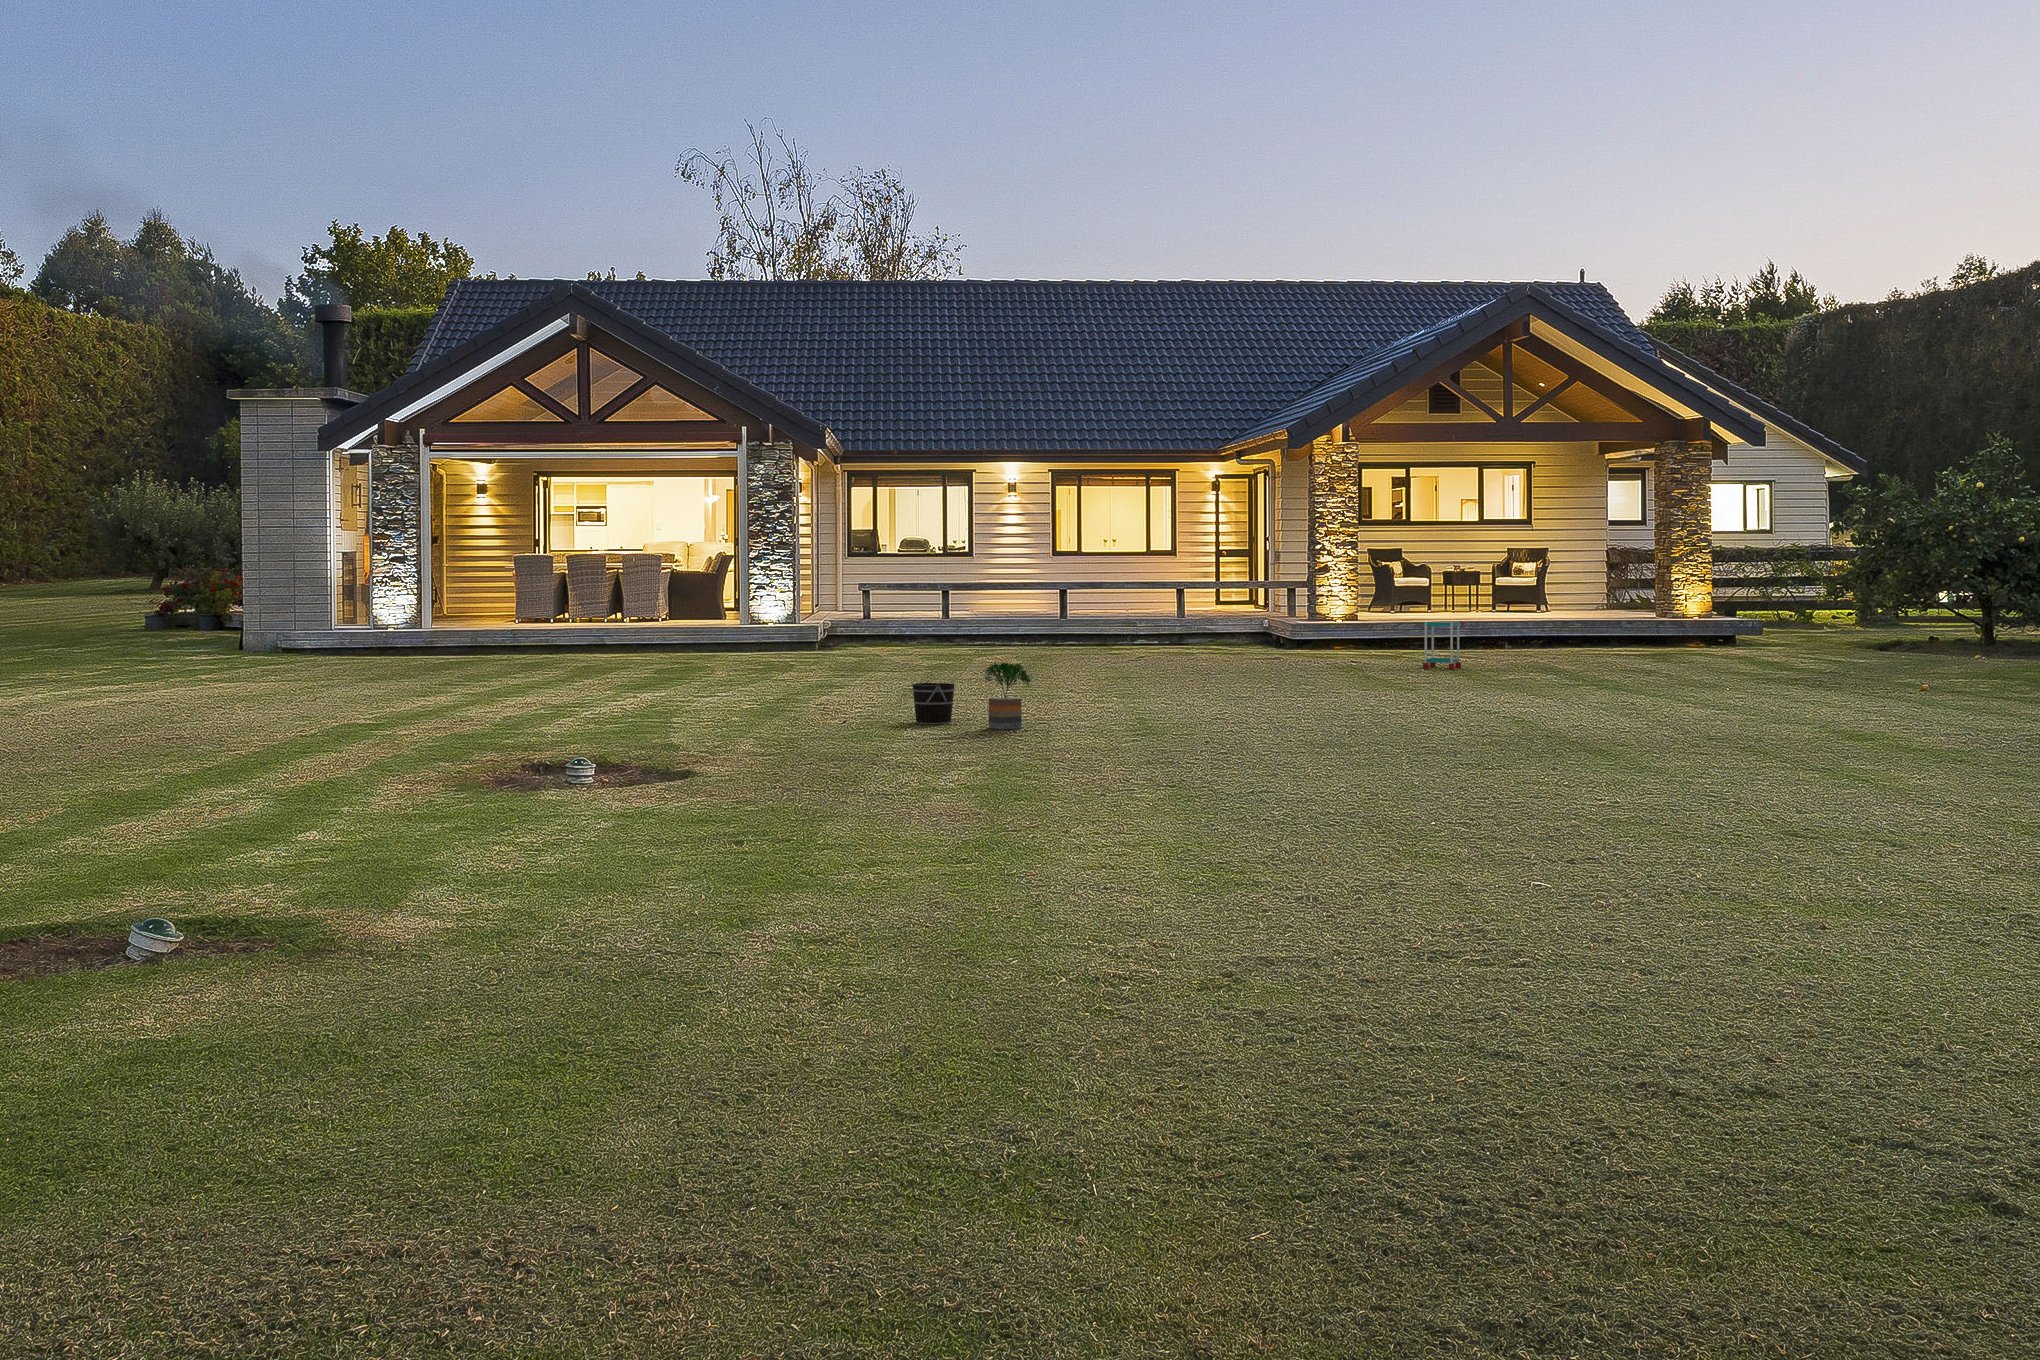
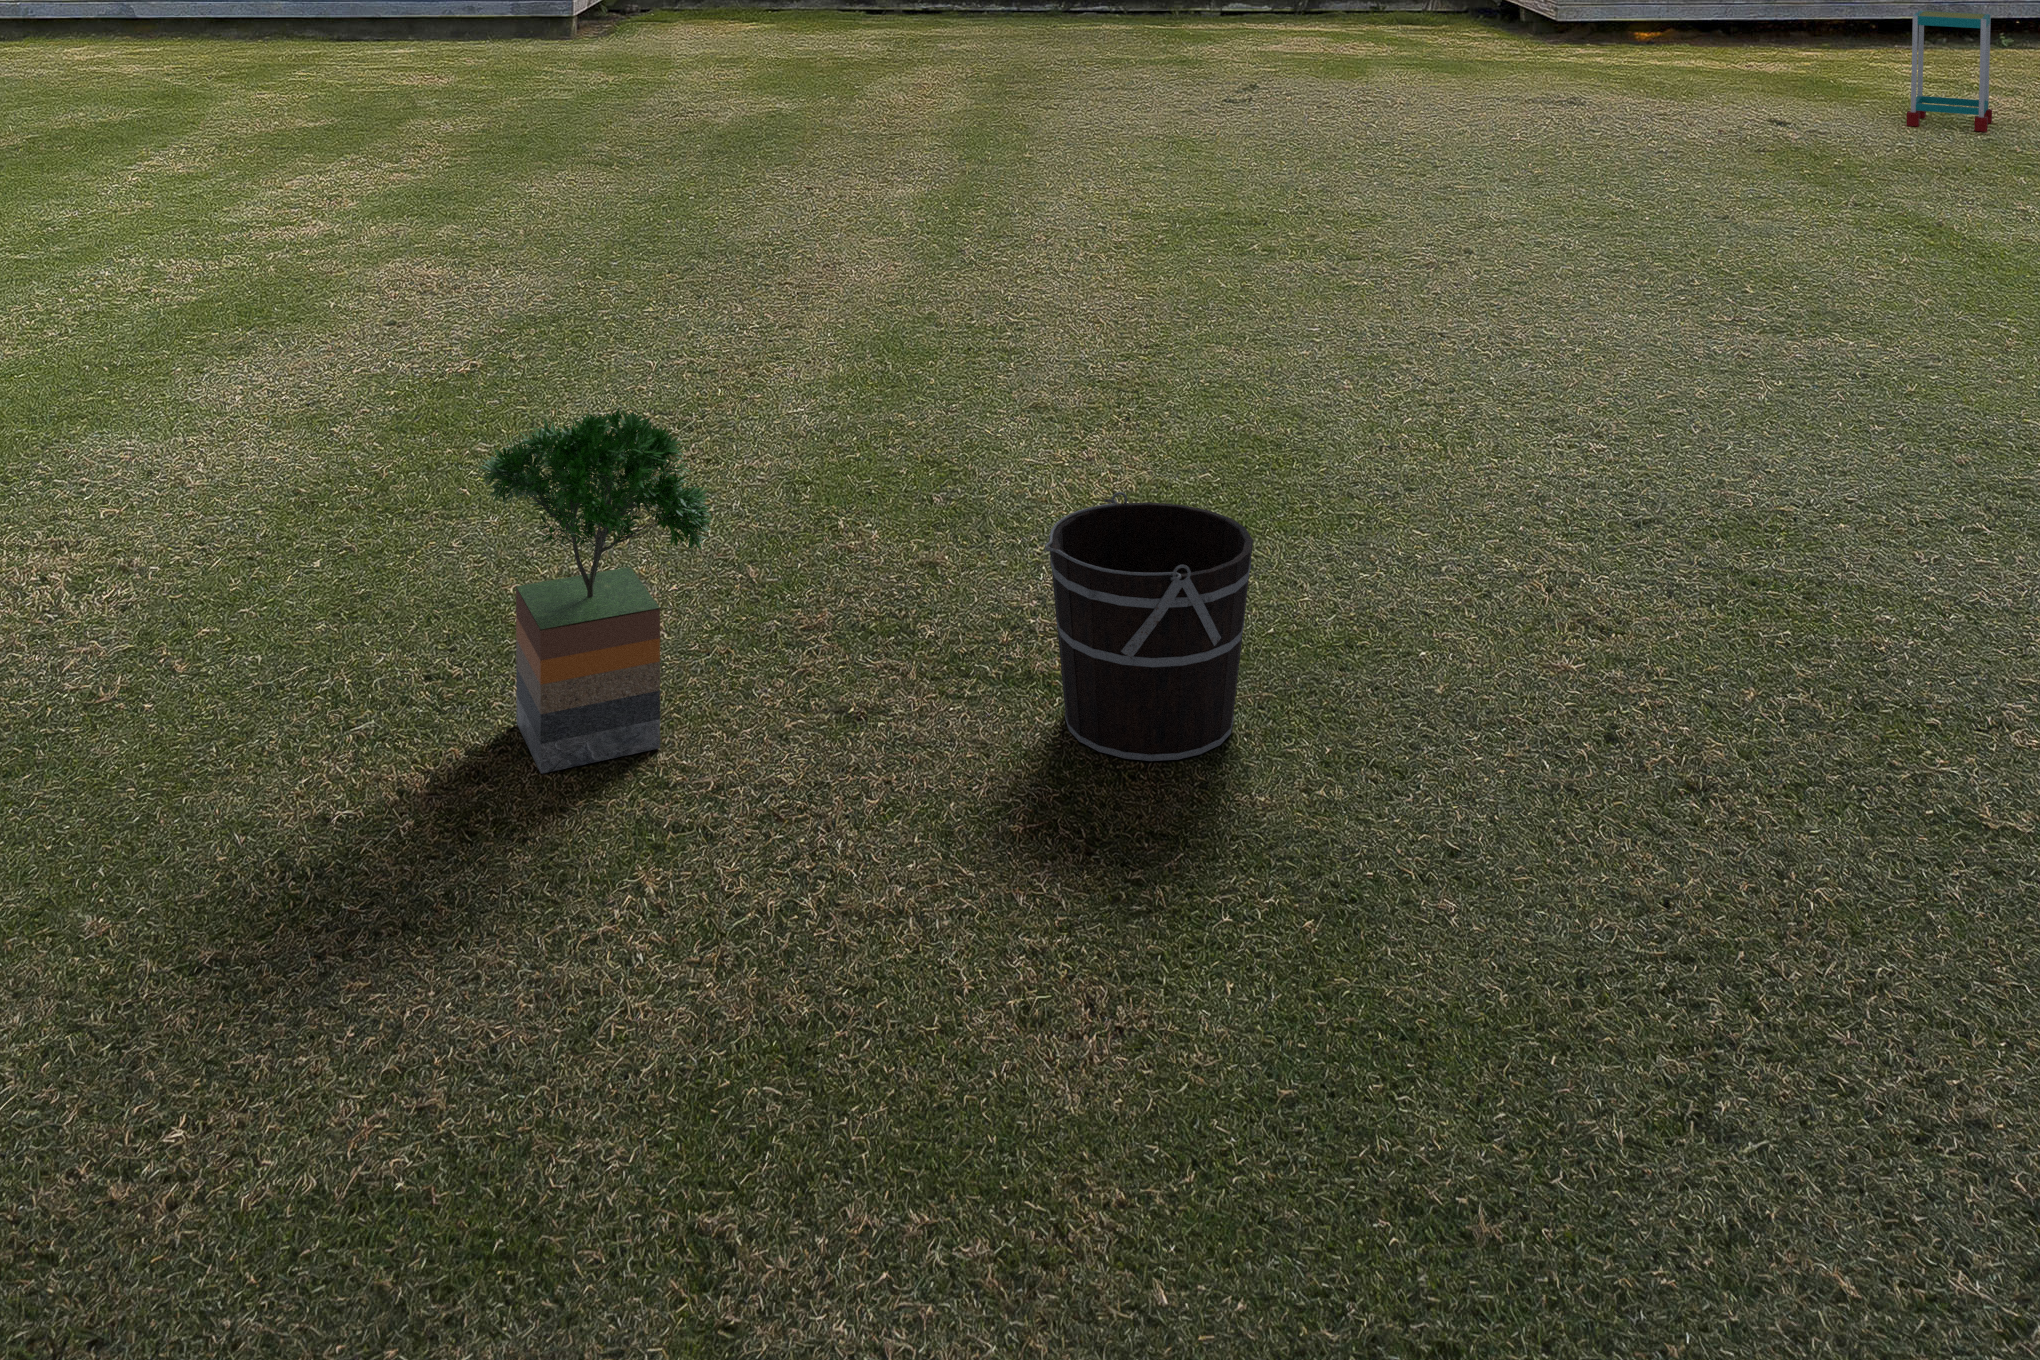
bucket: present [912,681,955,724] -> present [1045,492,1253,761]

